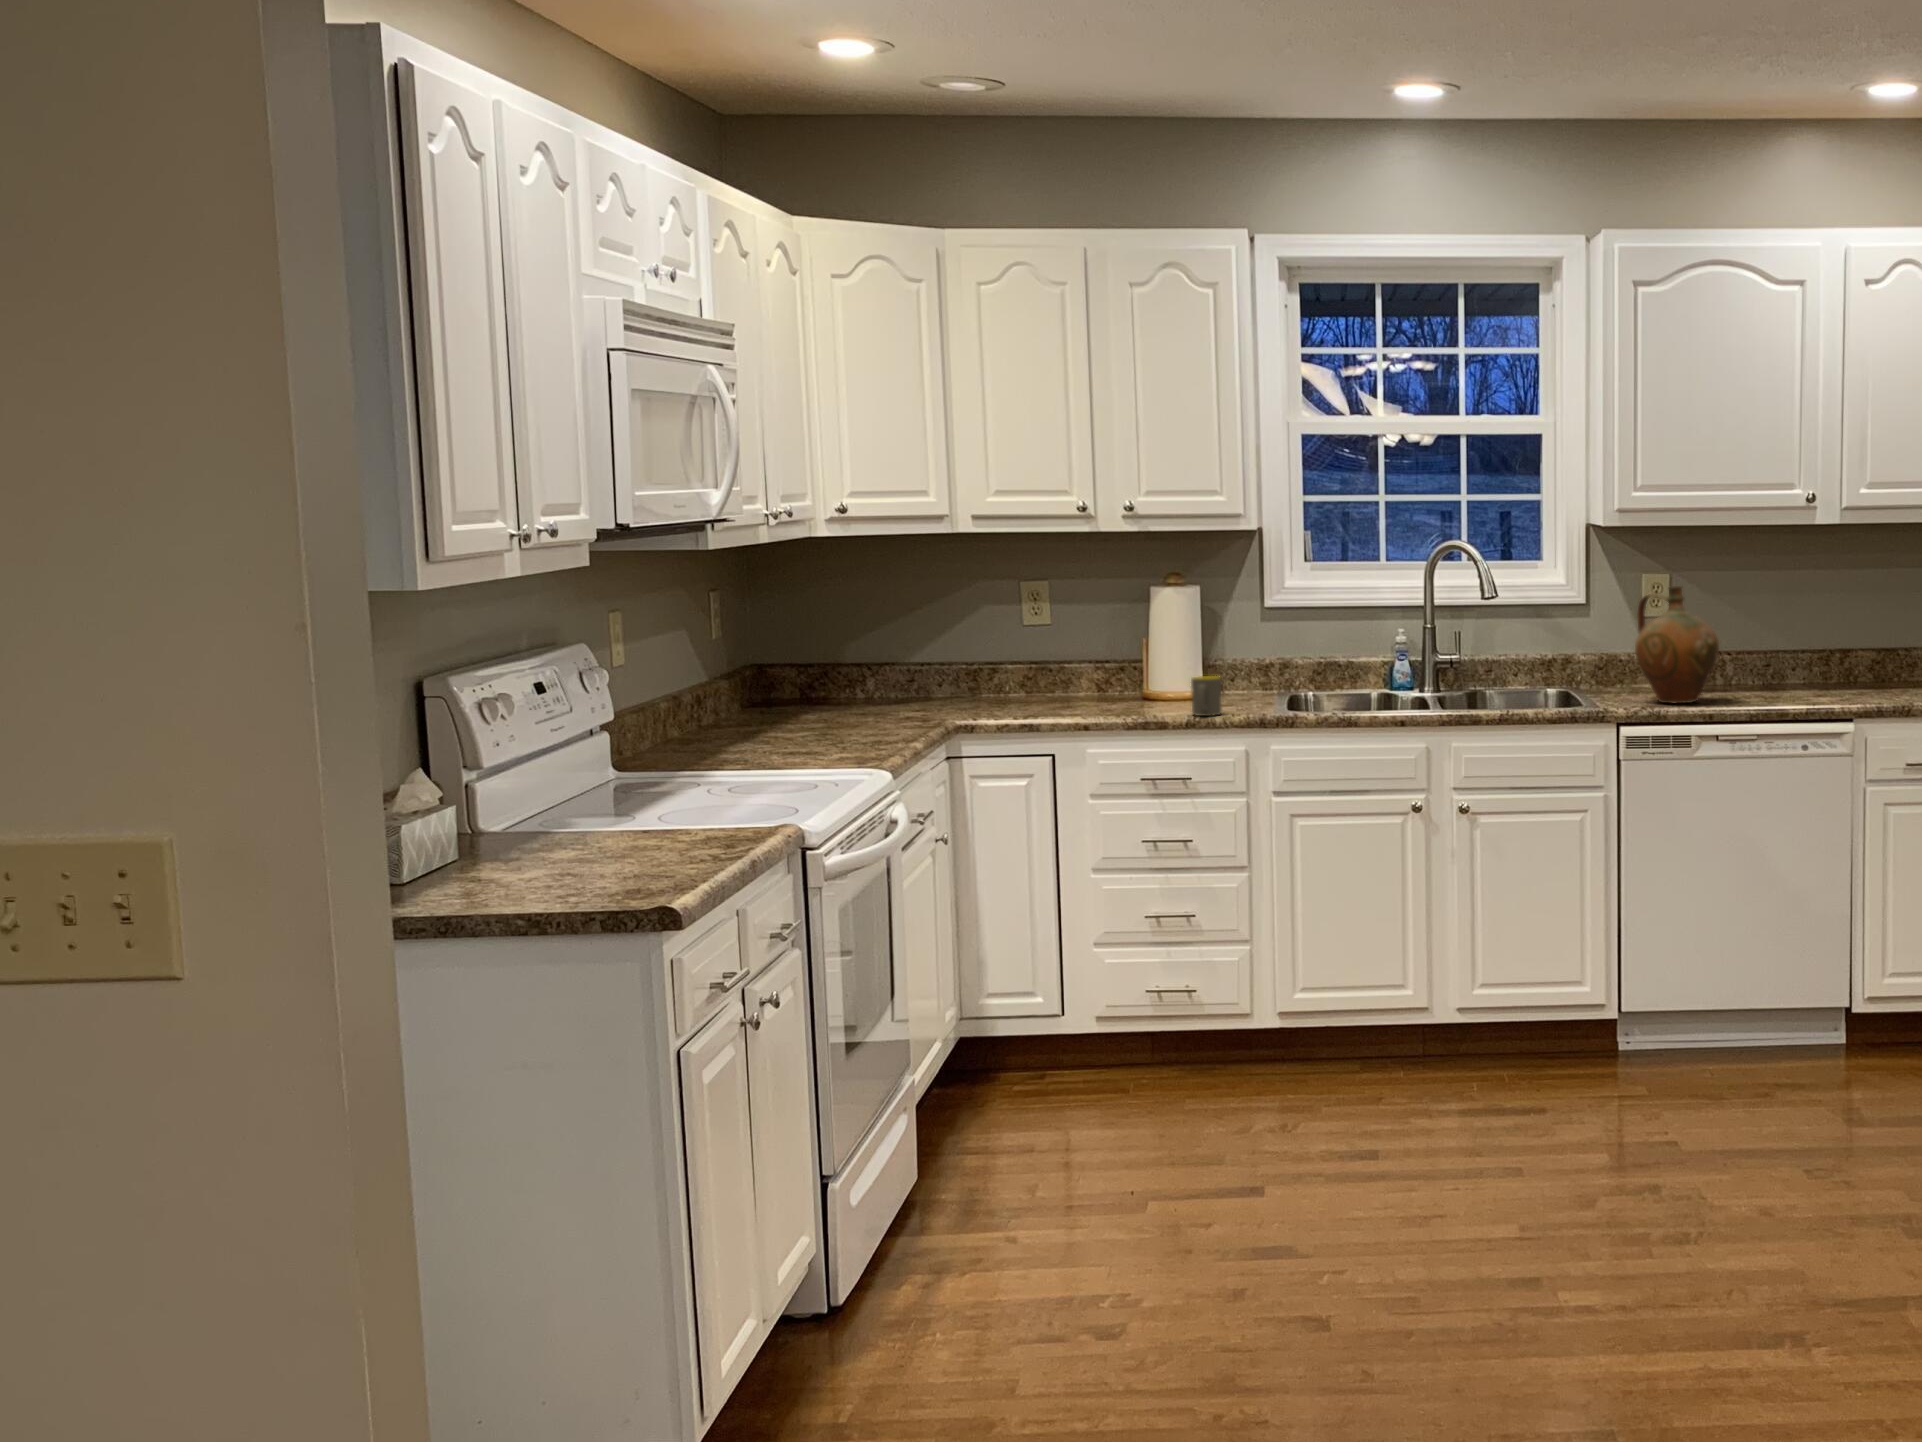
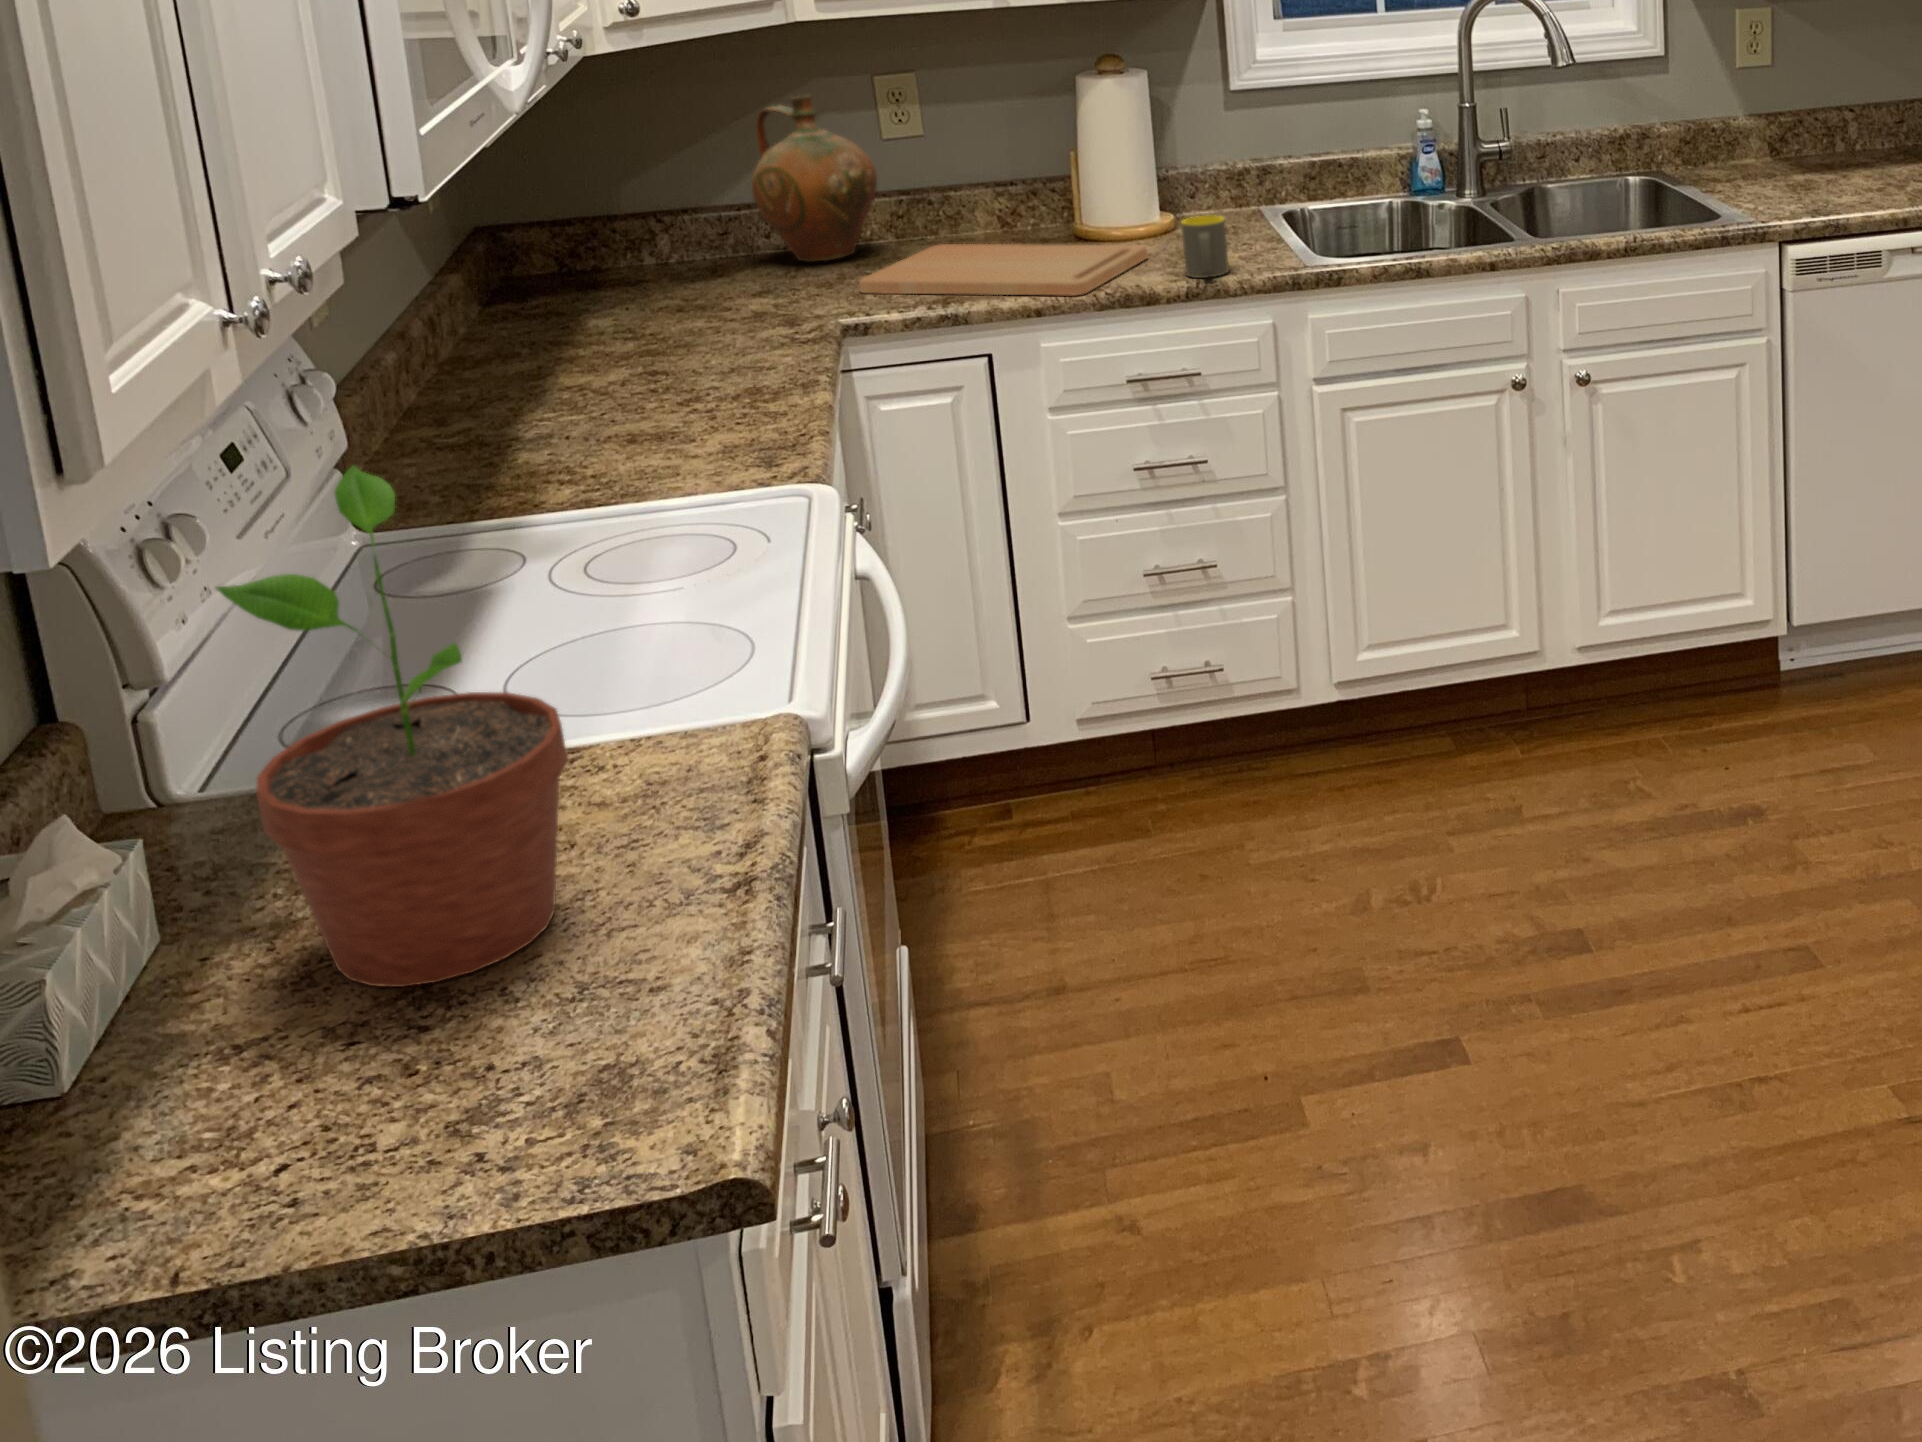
ceramic jug: present [1635,586,1719,703] -> present [752,95,877,262]
potted plant: none [493,630,648,870] -> present [216,466,568,987]
cutting board: none [980,694,1178,719] -> present [858,244,1147,295]

